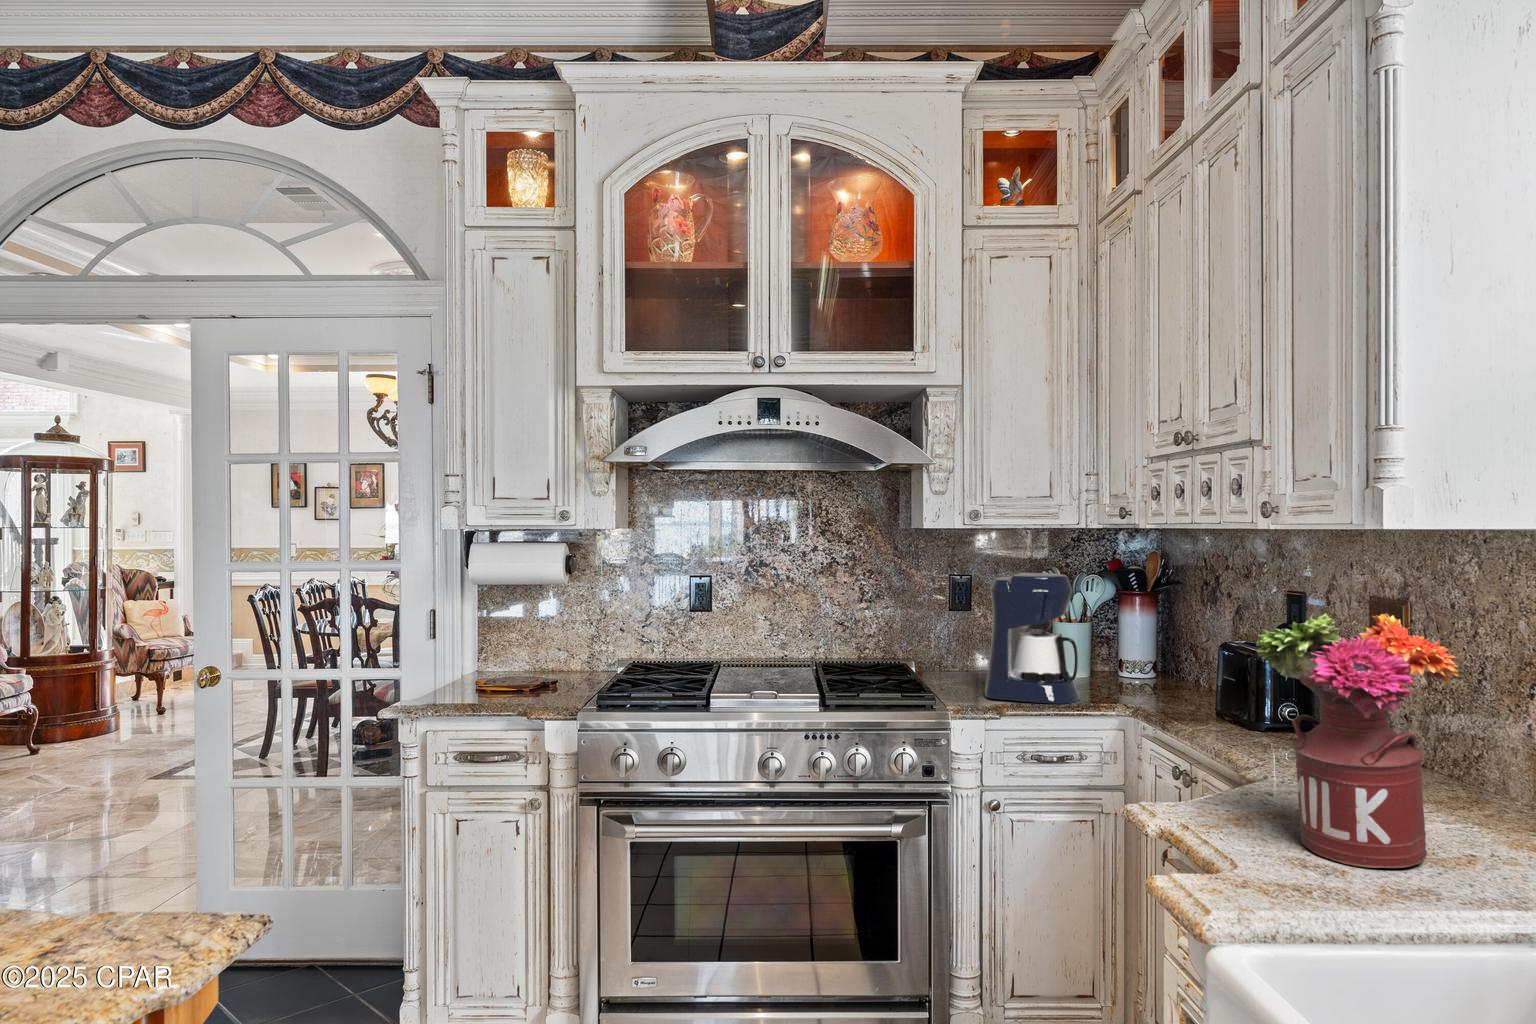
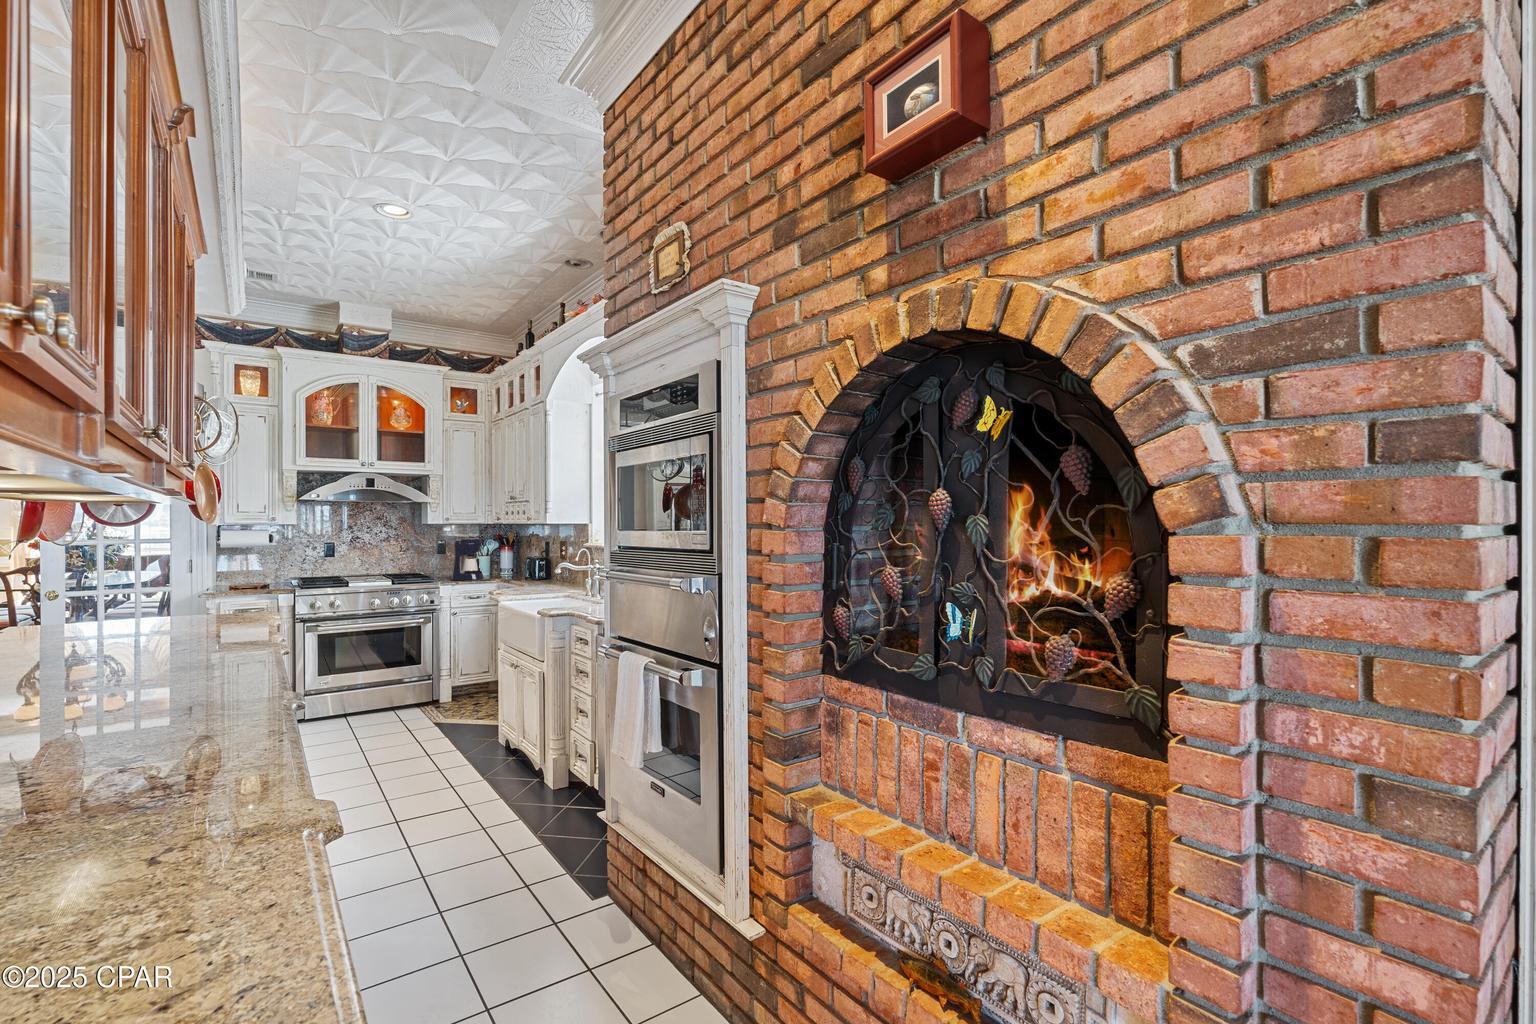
flower arrangement: present [1256,613,1461,868] -> none [514,540,551,590]

